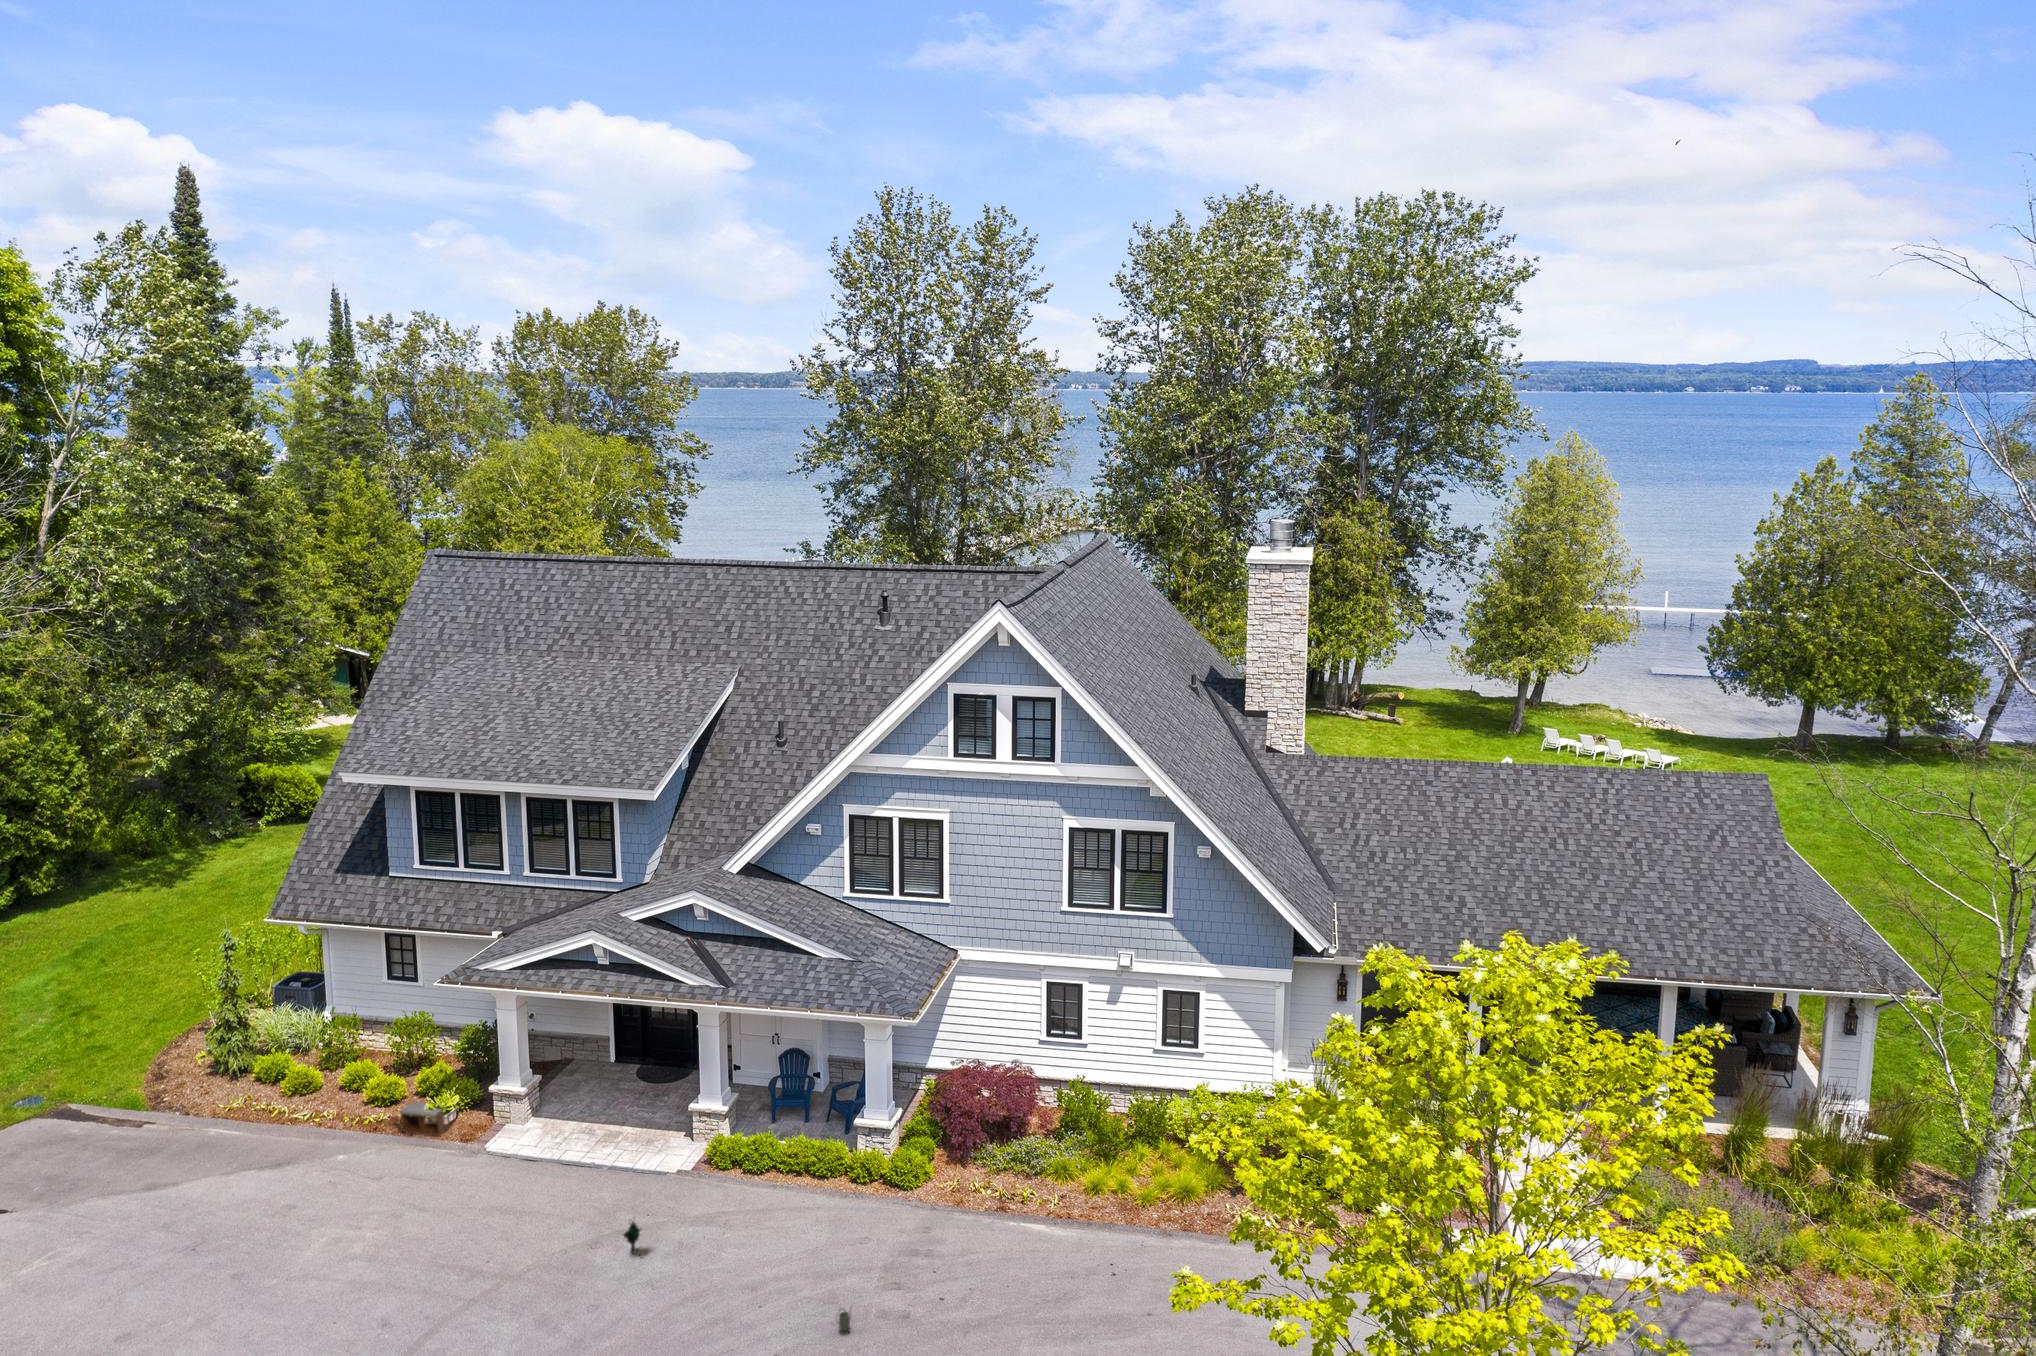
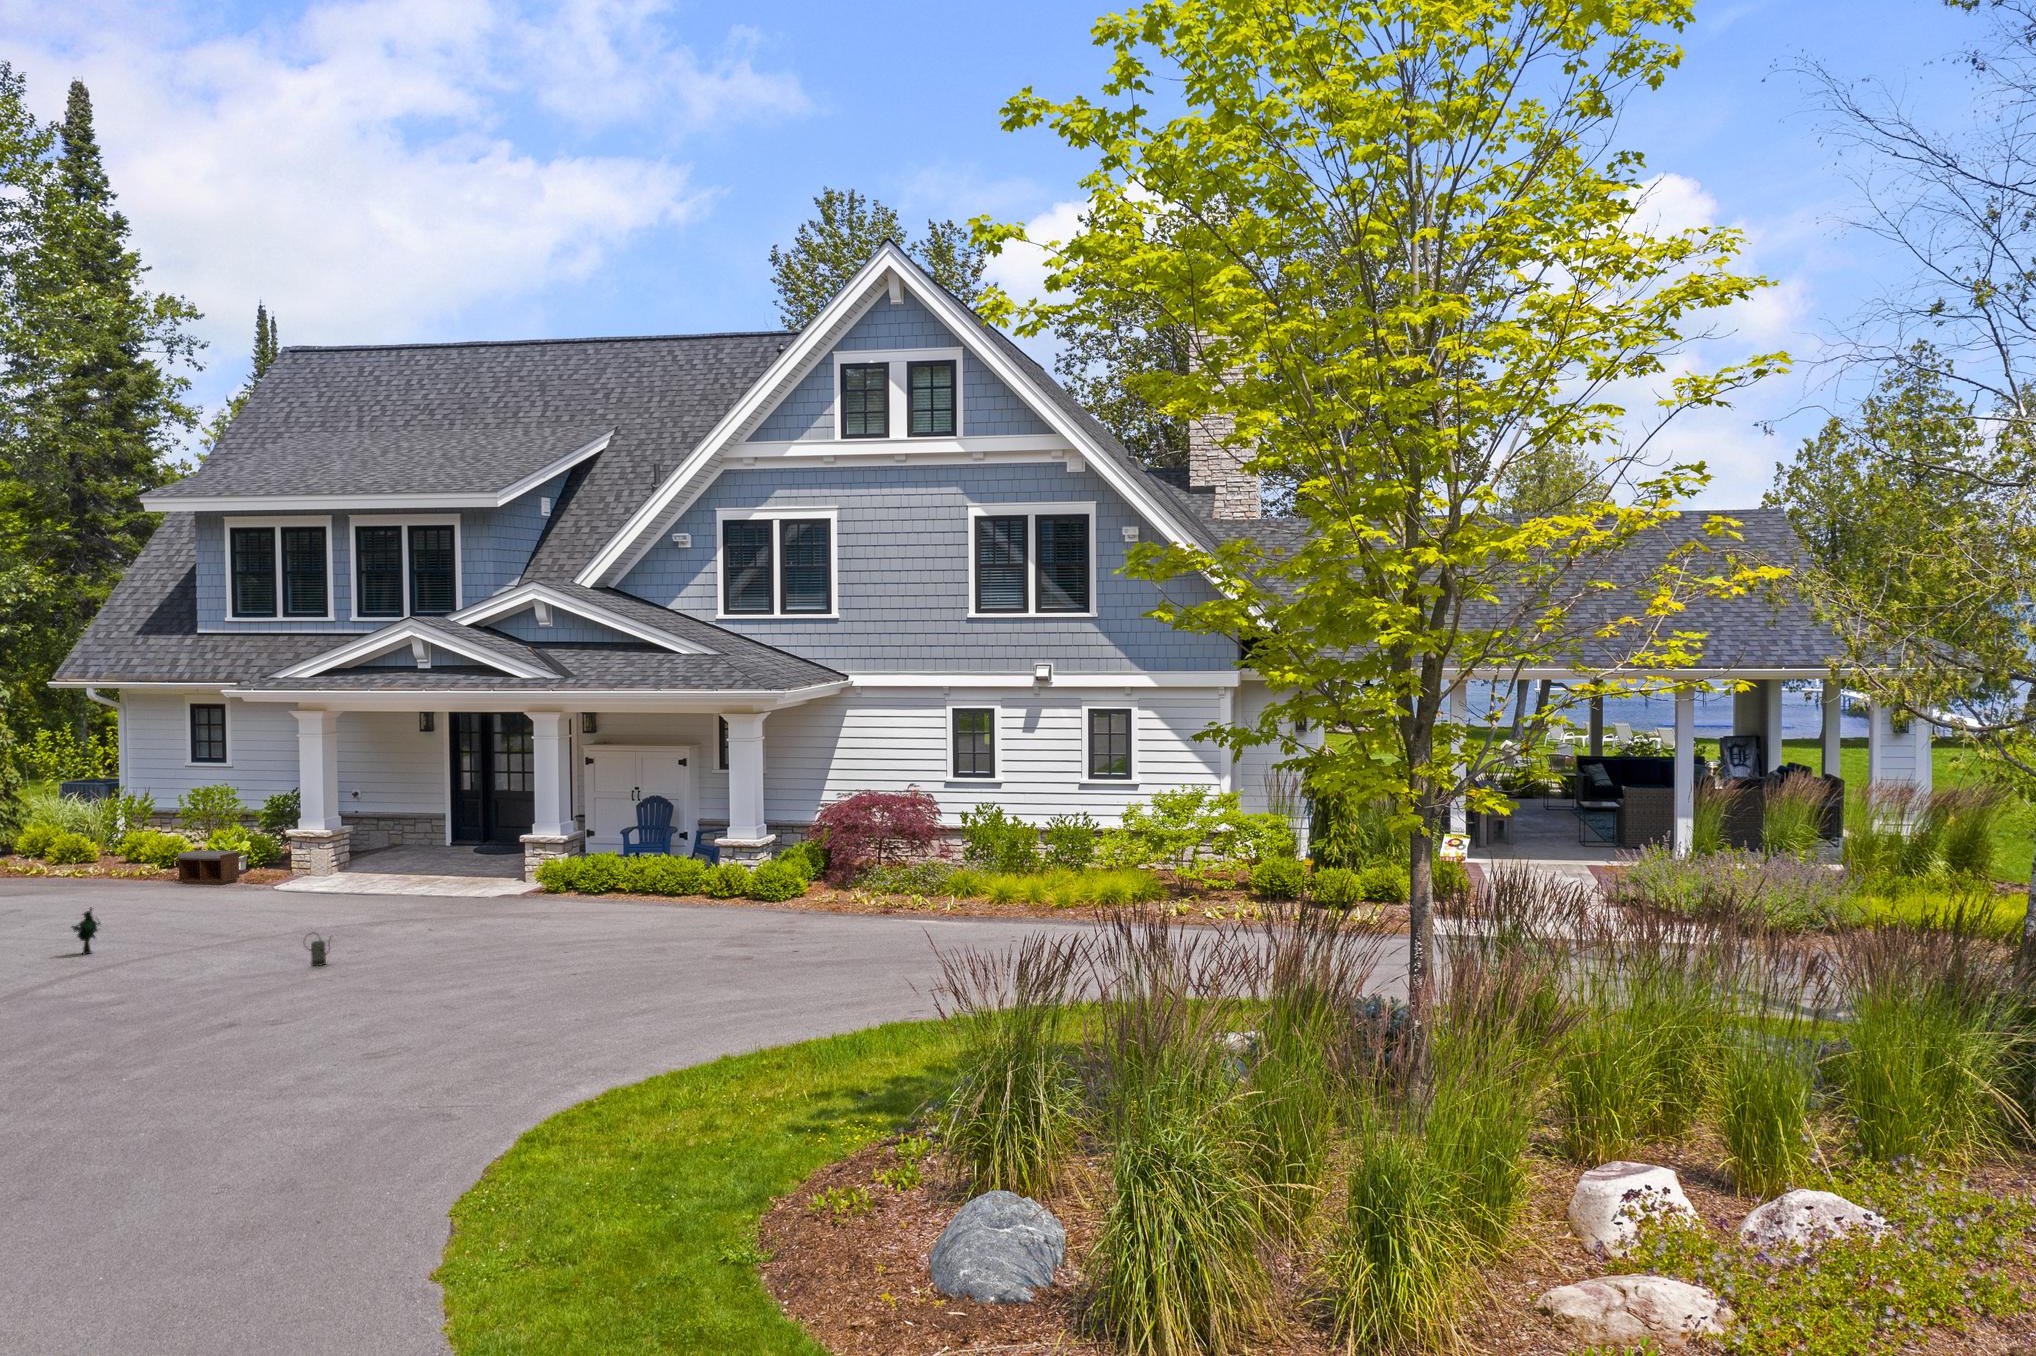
decorative plant: present [624,1218,641,1254] -> present [72,907,101,954]
watering can: present [838,1309,850,1335] -> present [303,937,327,966]

